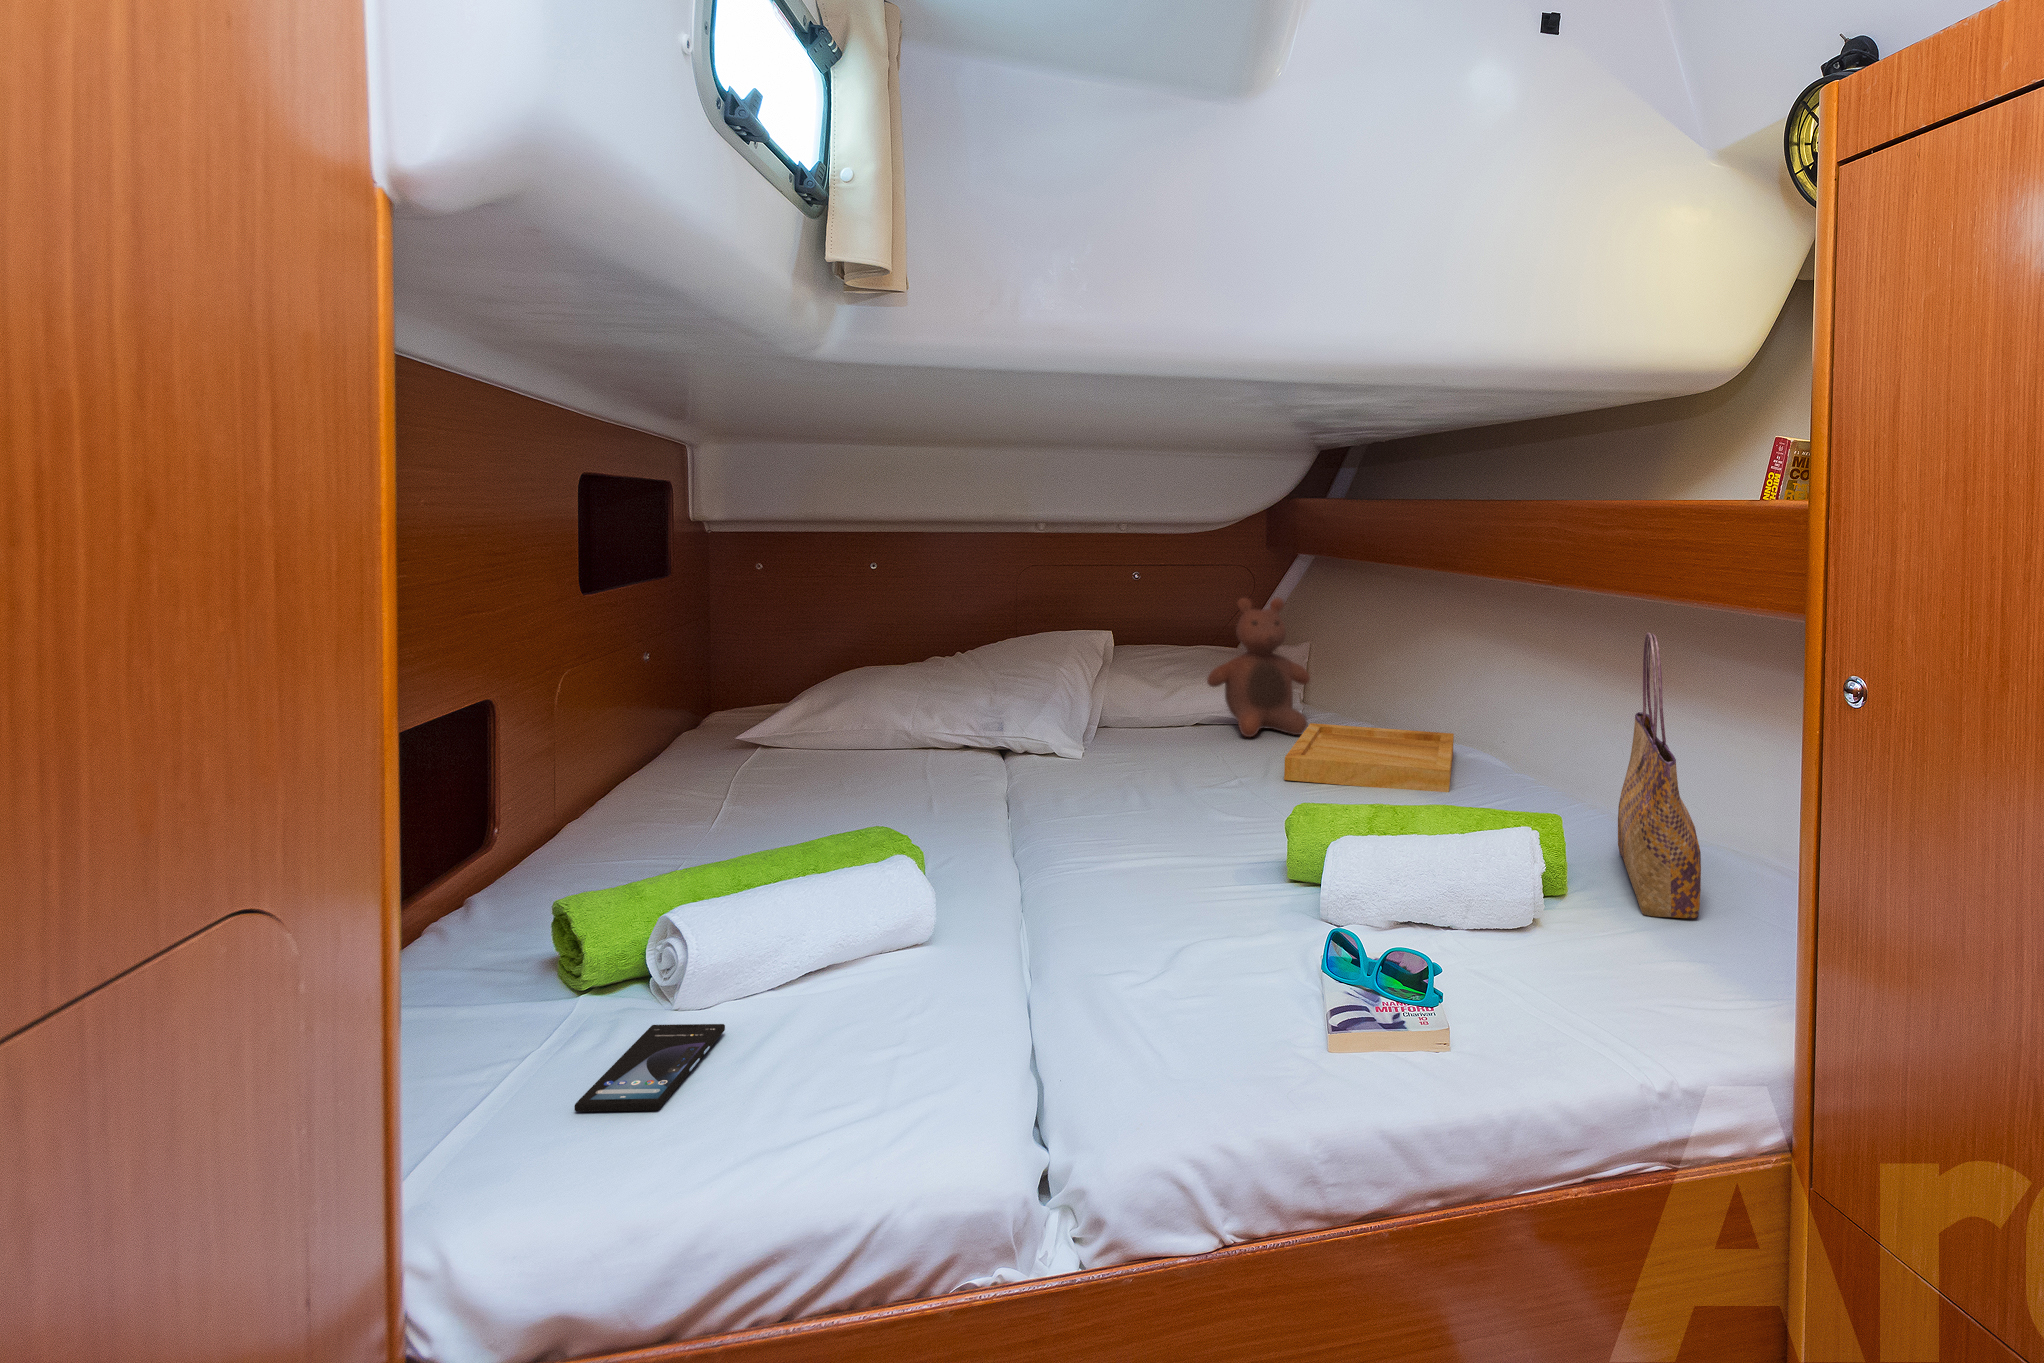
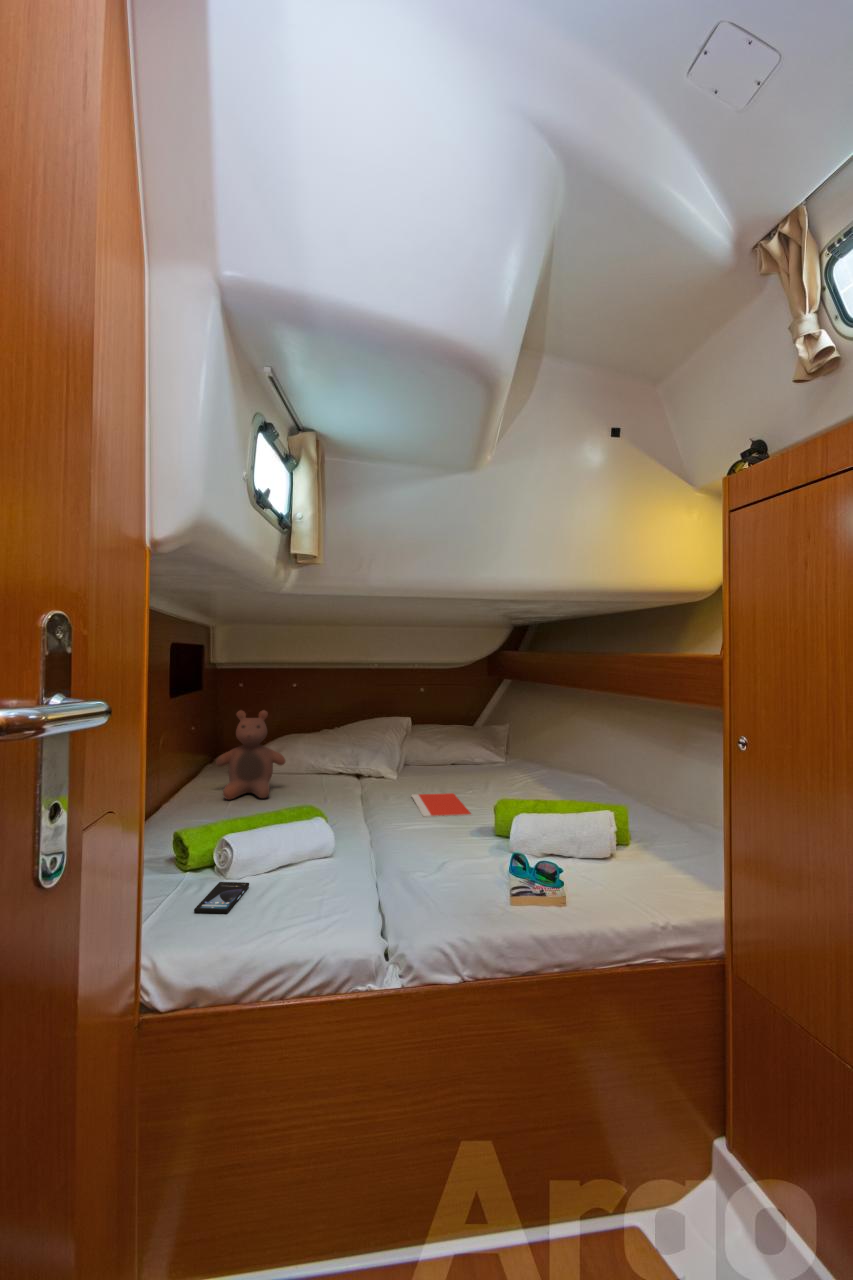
stuffed bear: present [1207,598,1310,737] -> present [216,710,285,799]
tote bag: present [1618,633,1701,918] -> none [656,718,694,856]
tray: present [1284,723,1454,792] -> none [493,764,579,798]
notebook: none [1113,788,1240,845] -> present [411,793,471,817]

